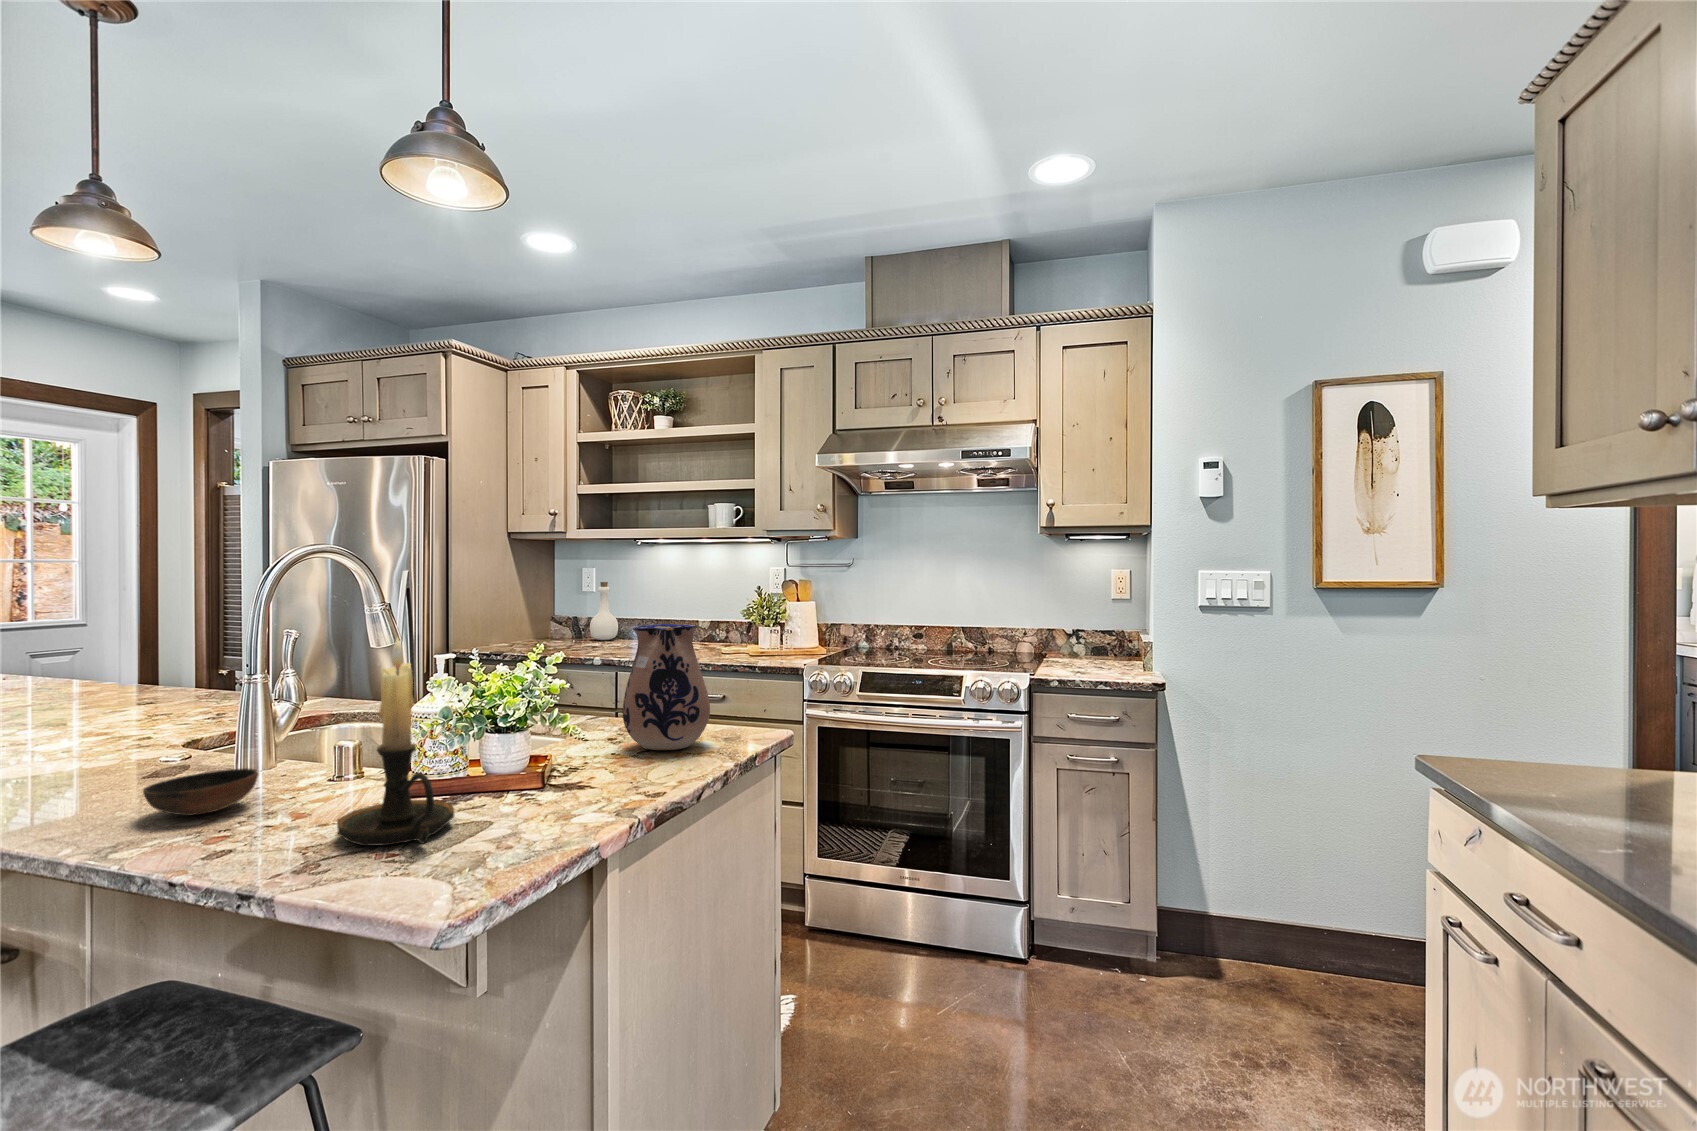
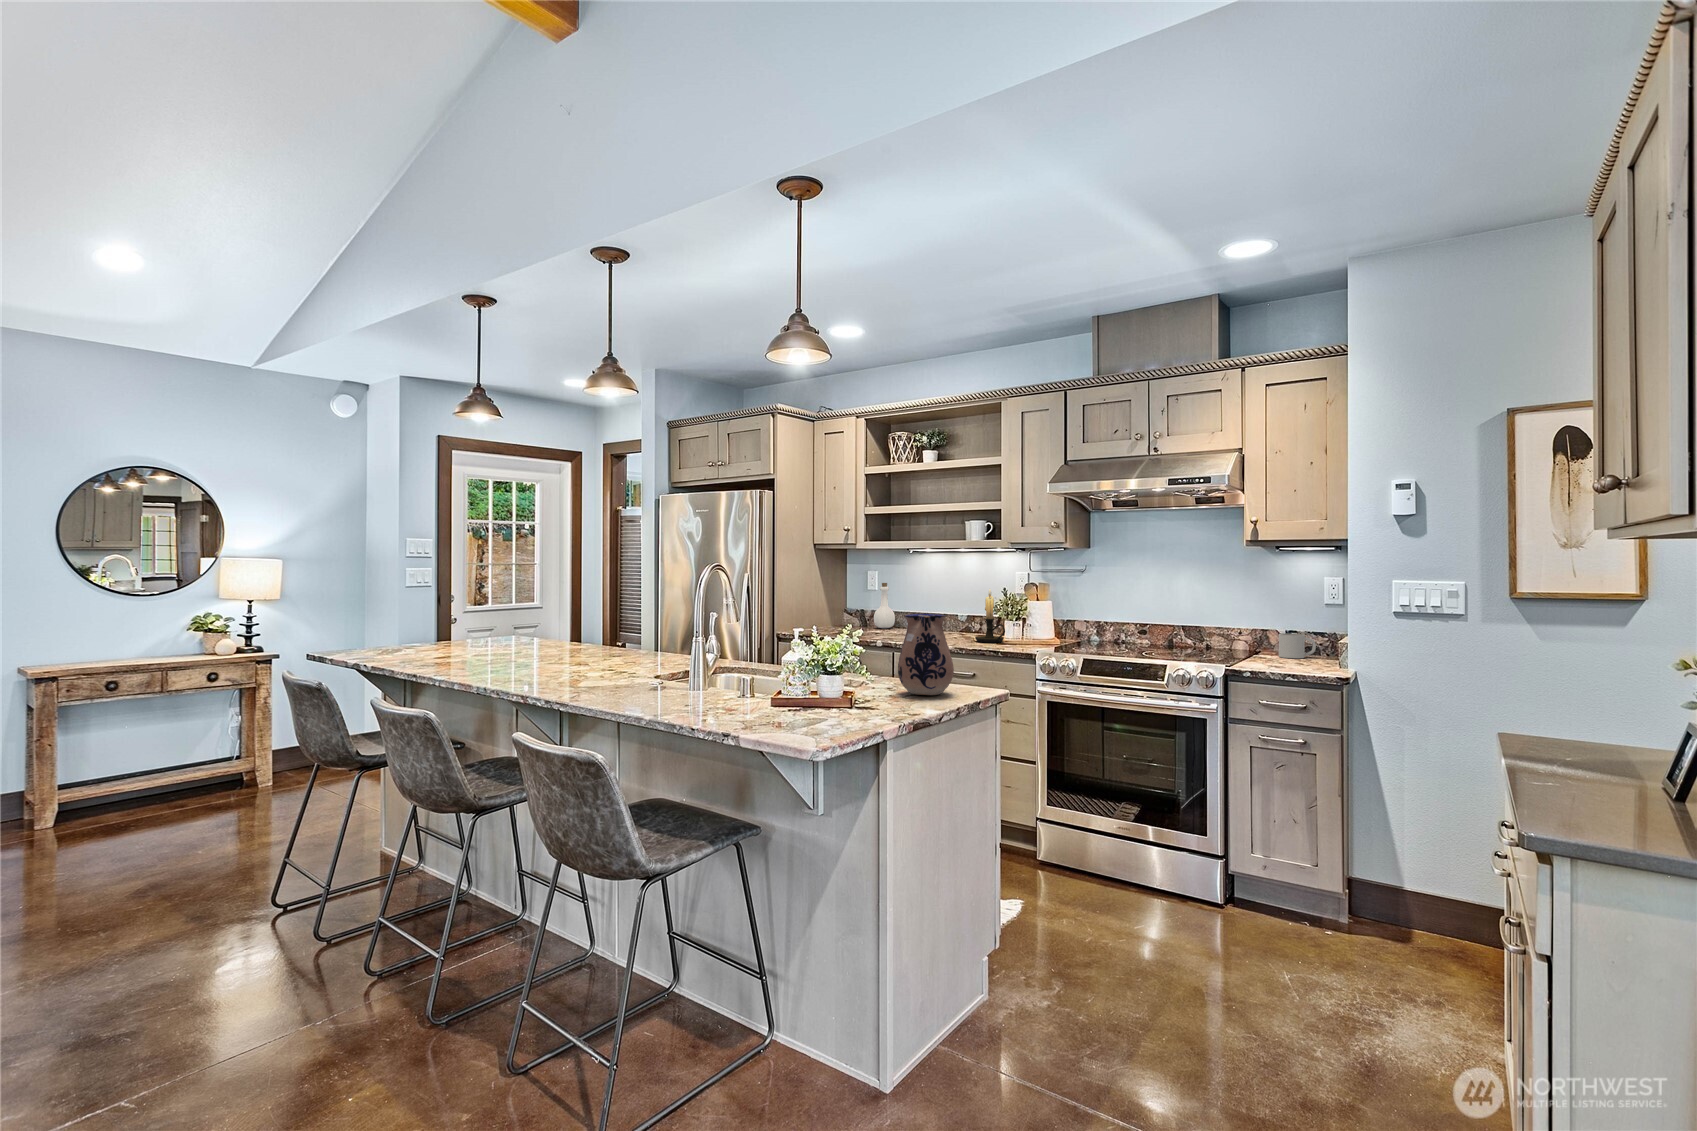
mug: none [1071,633,1108,661] -> present [1279,633,1316,658]
candle holder: present [337,638,454,846] -> present [975,590,1005,643]
bowl: present [143,768,259,815] -> none [658,686,707,707]

